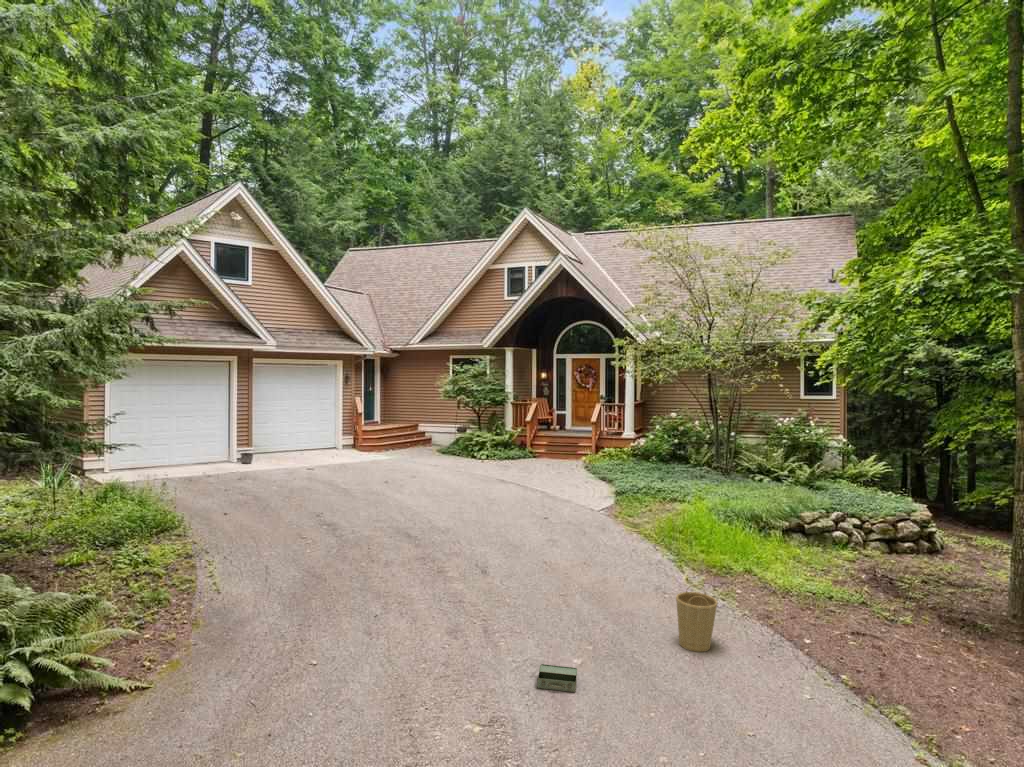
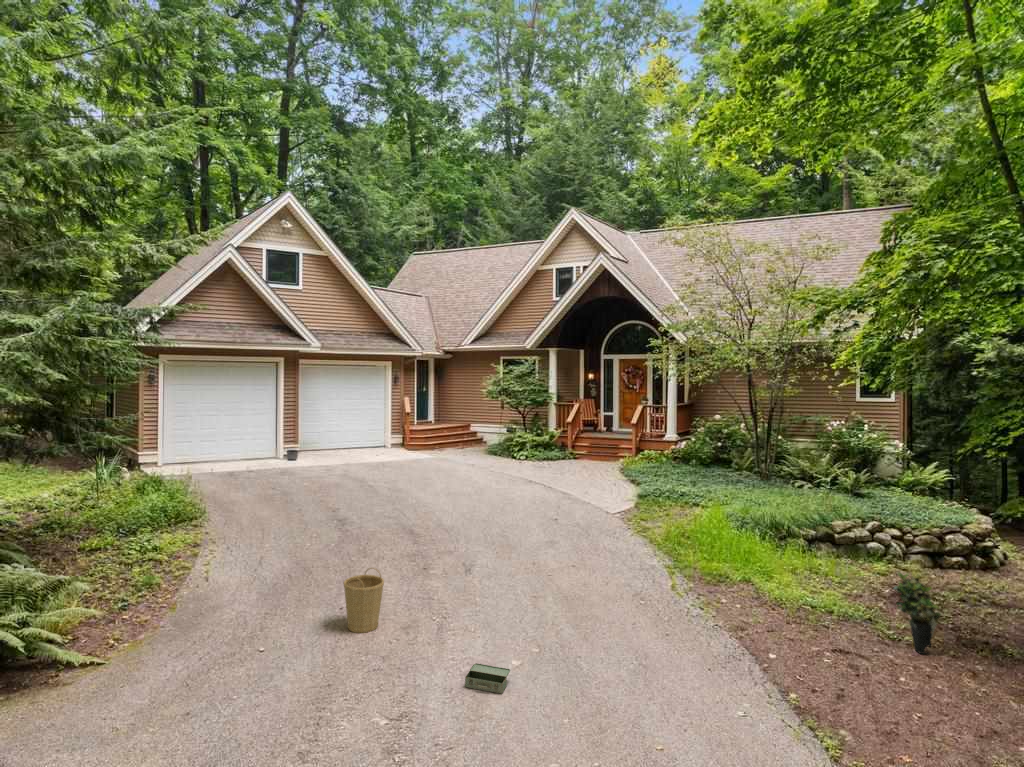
potted plant: none [890,559,933,632] -> present [894,573,941,654]
basket: present [676,585,718,652] -> present [344,568,384,633]

